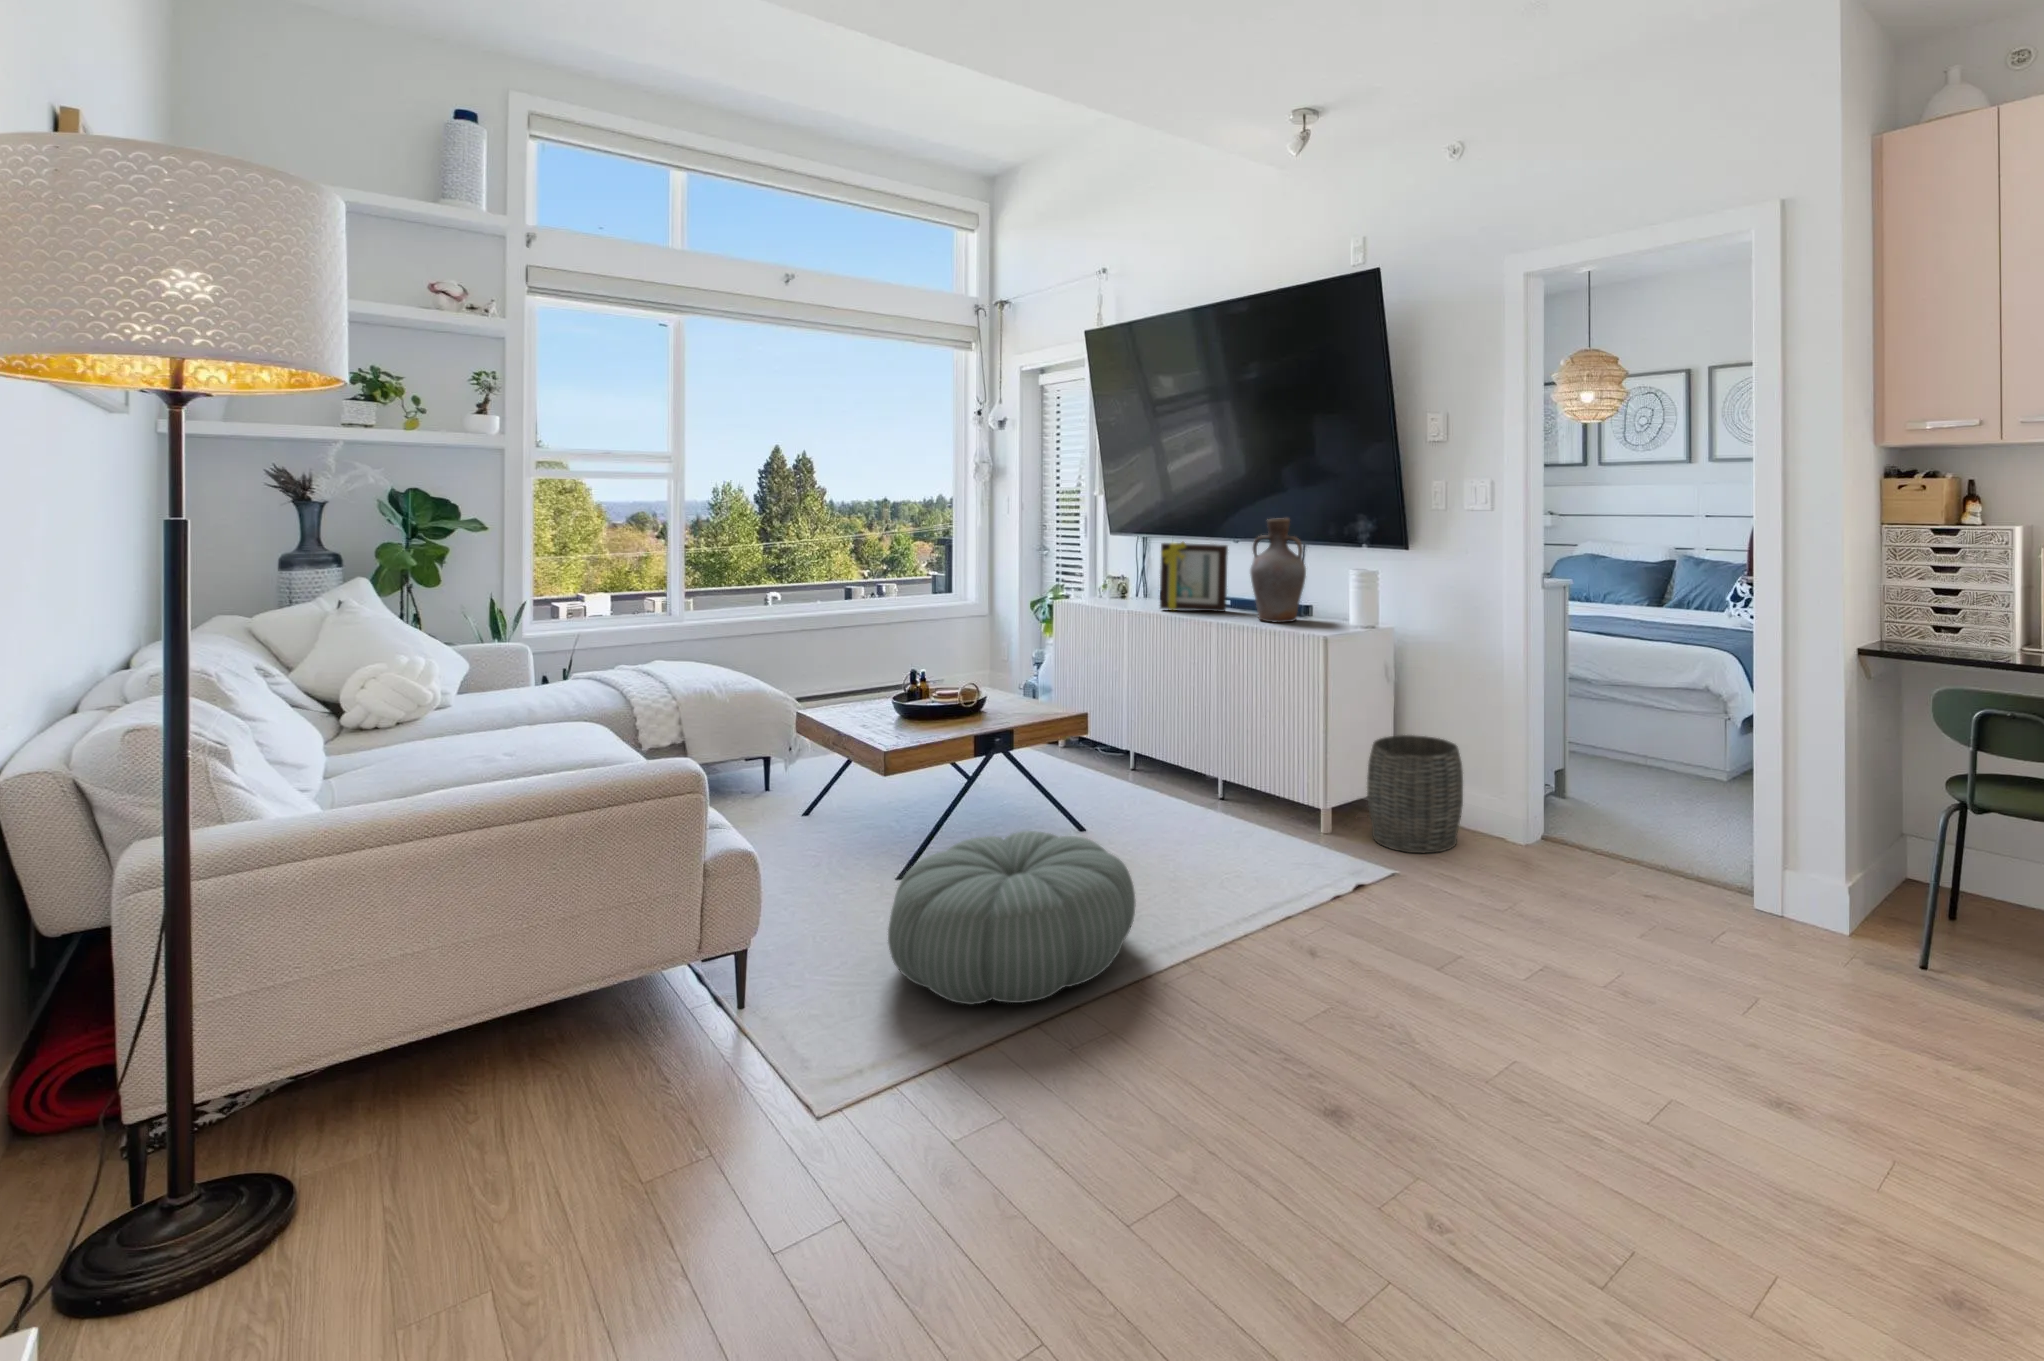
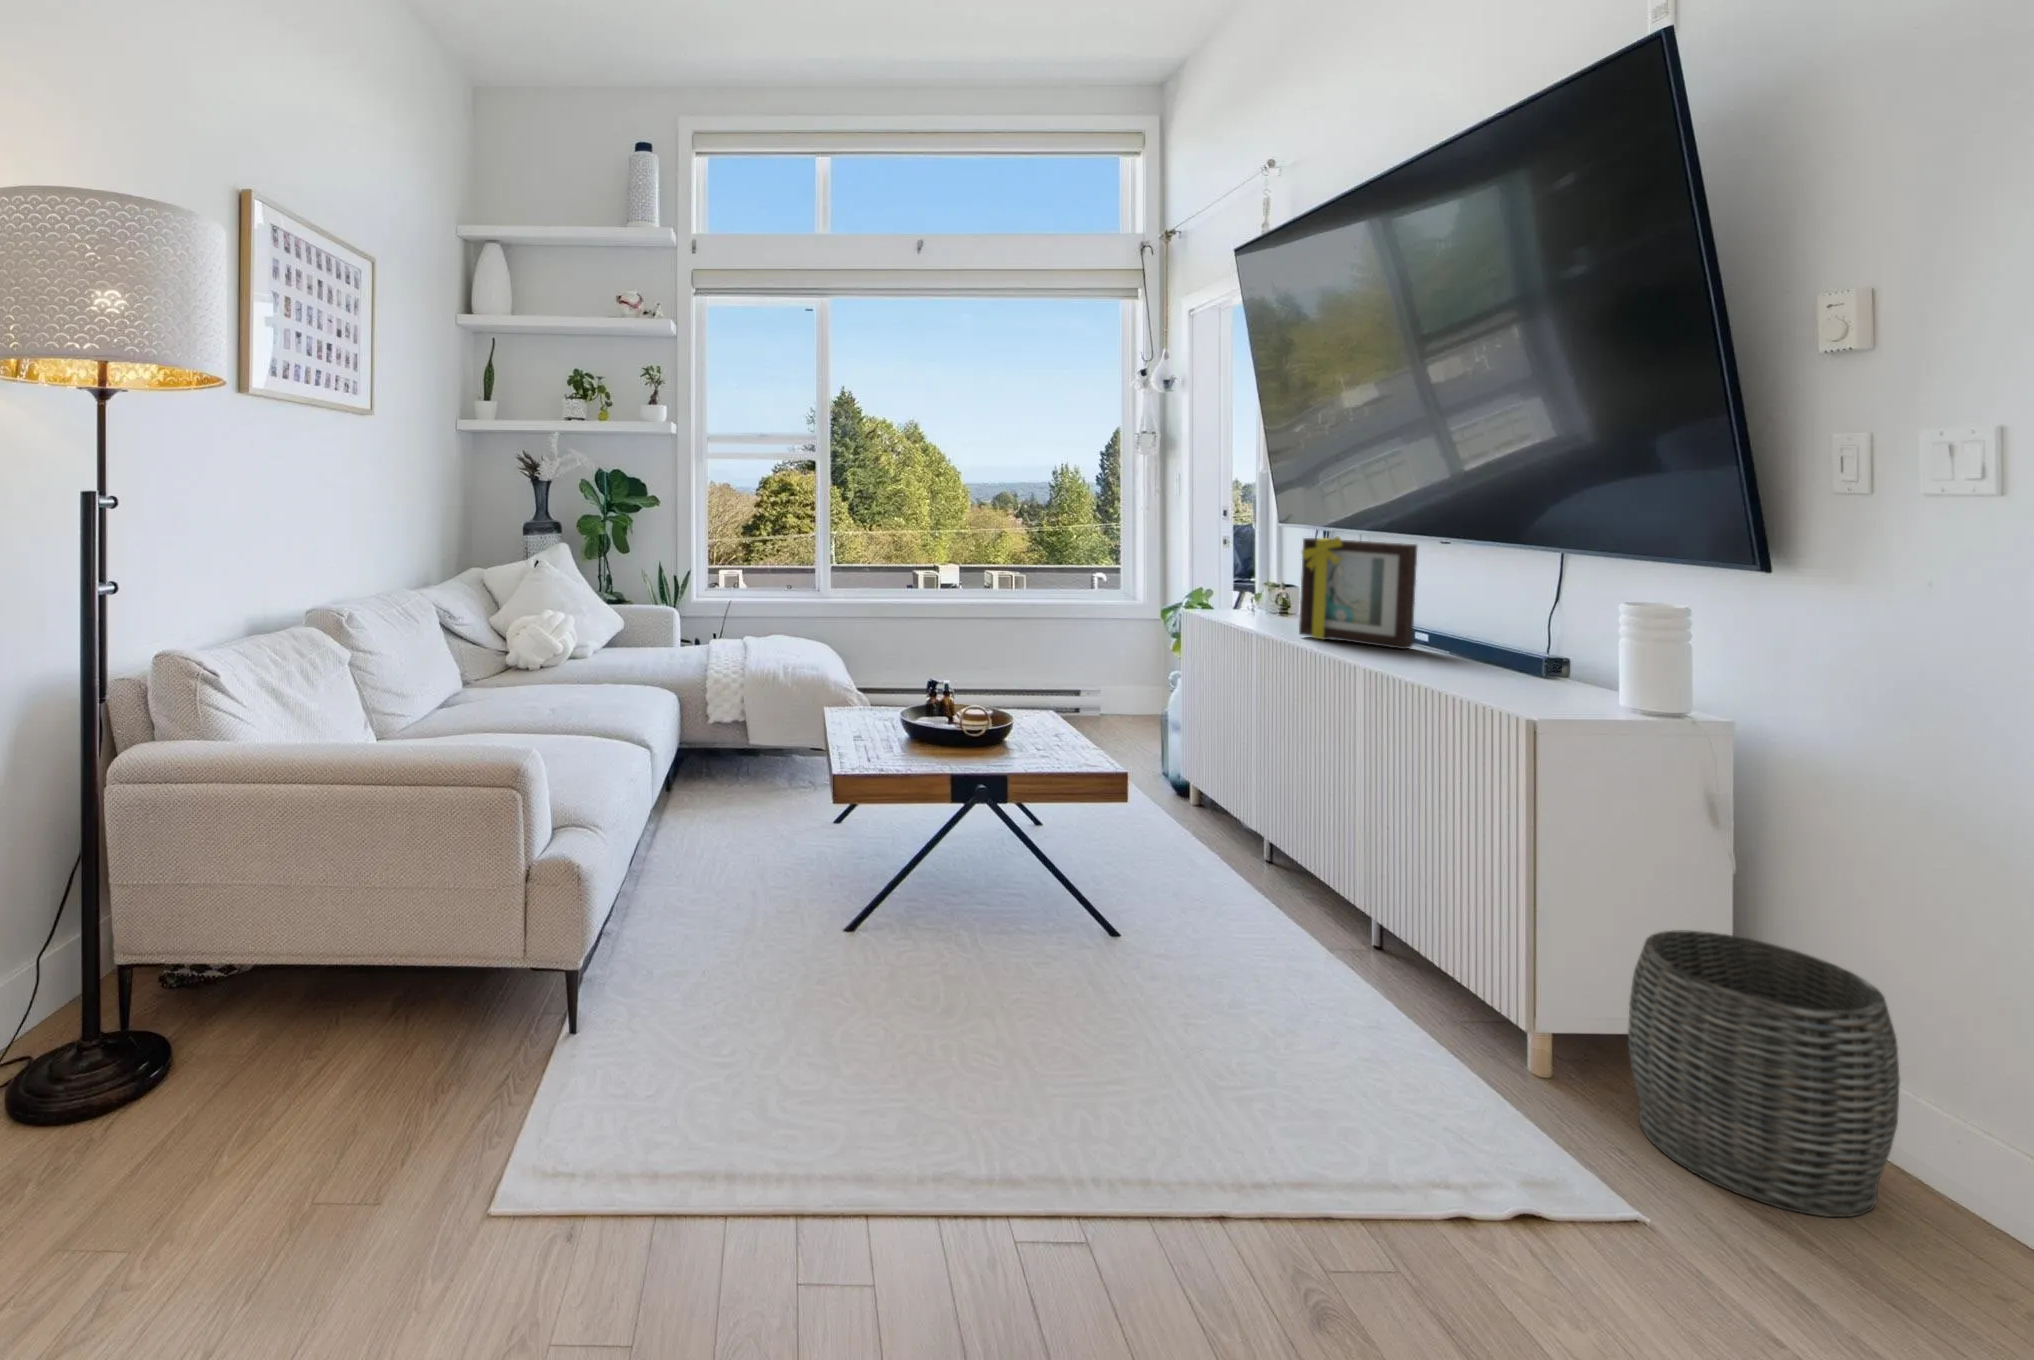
vase: present [1250,518,1306,623] -> none [1432,502,1547,680]
pouf: present [888,831,1136,1005] -> none [713,916,1052,1189]

